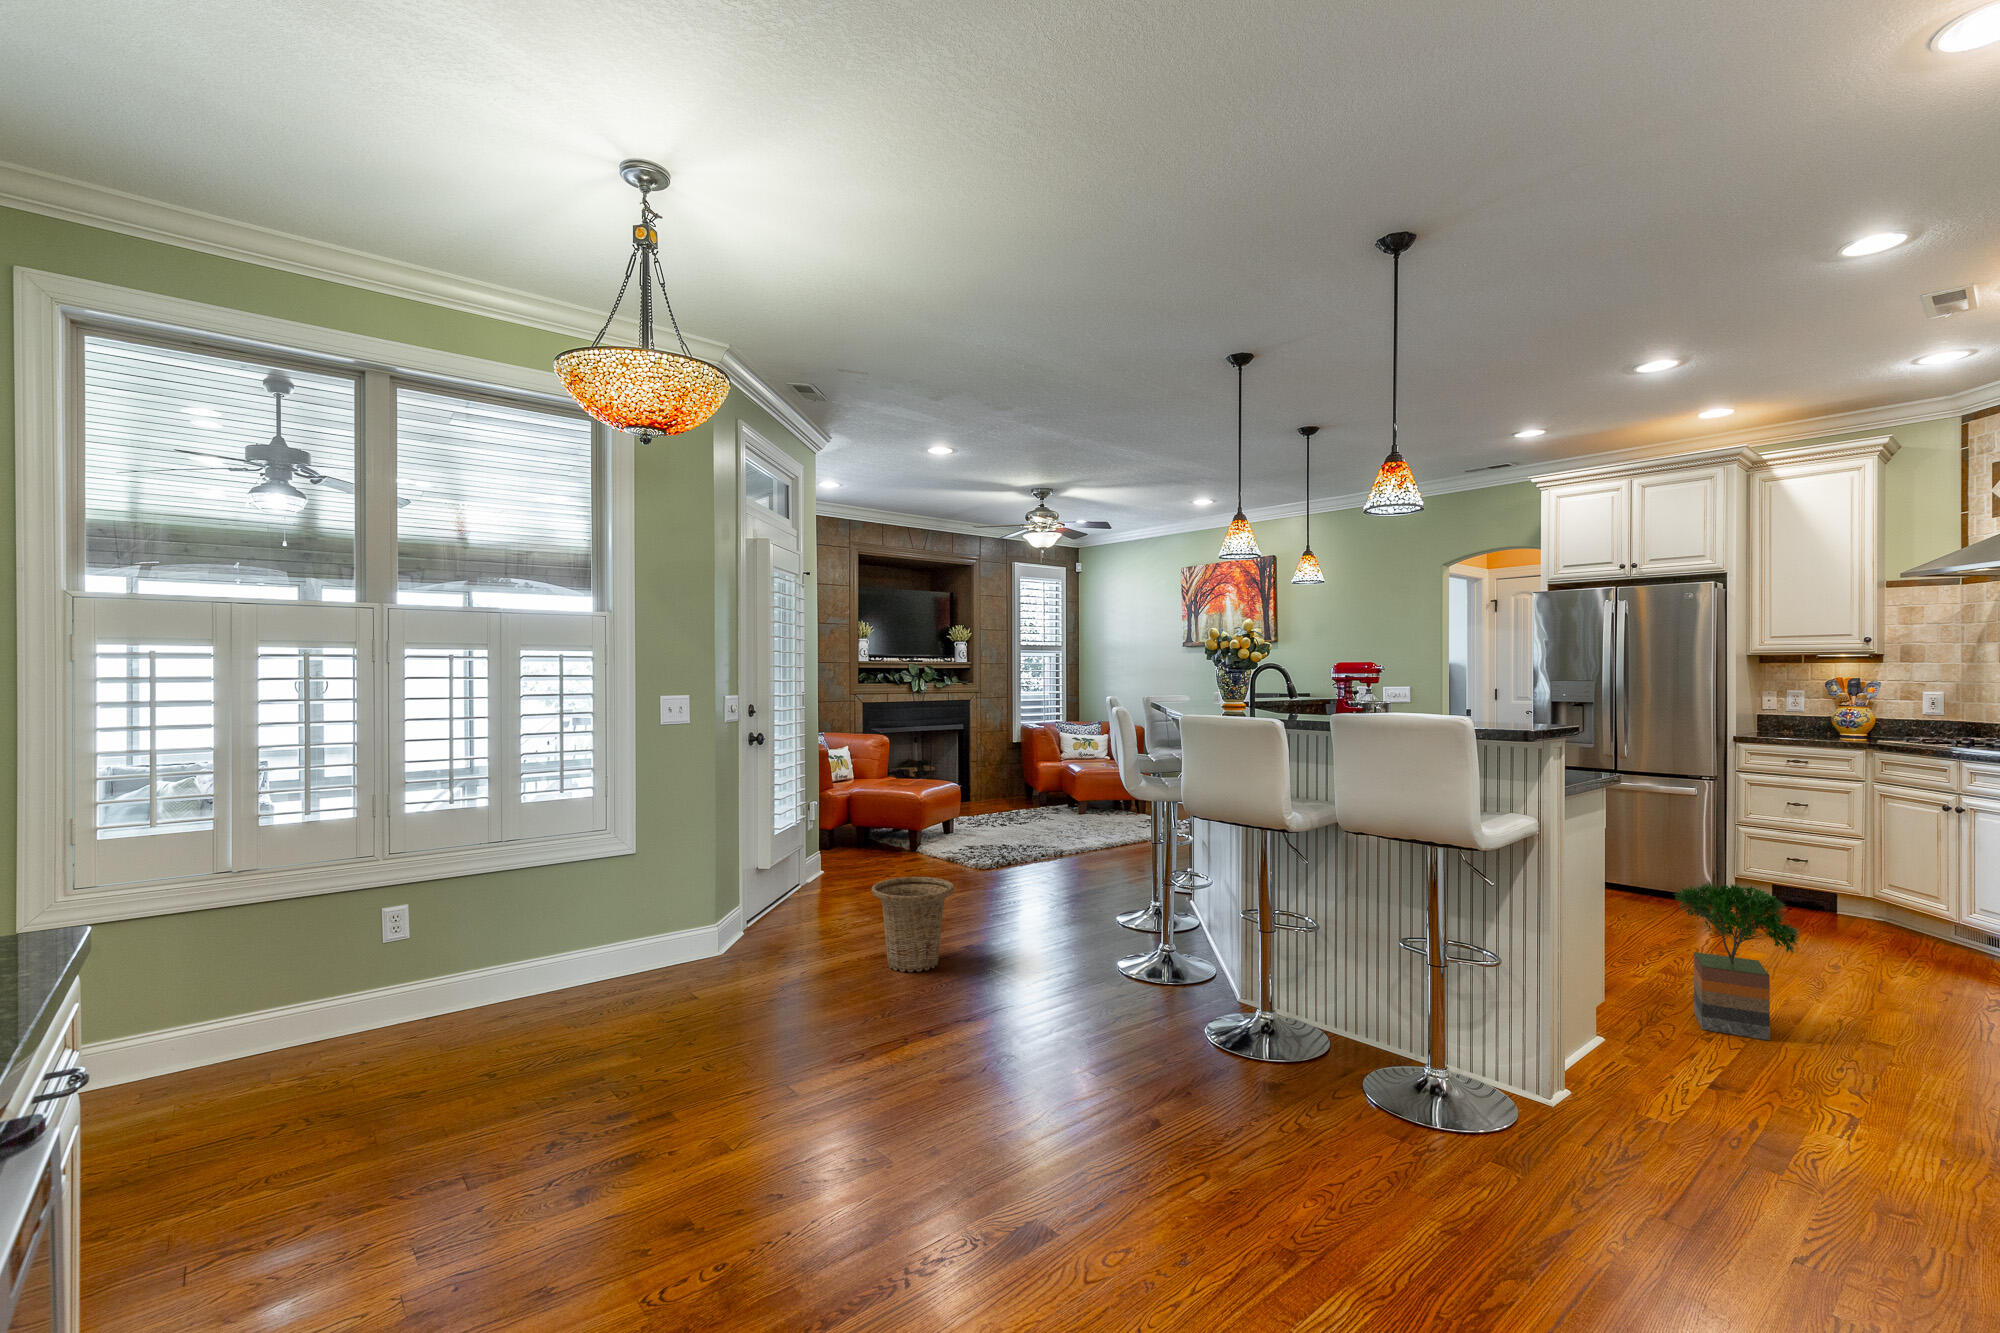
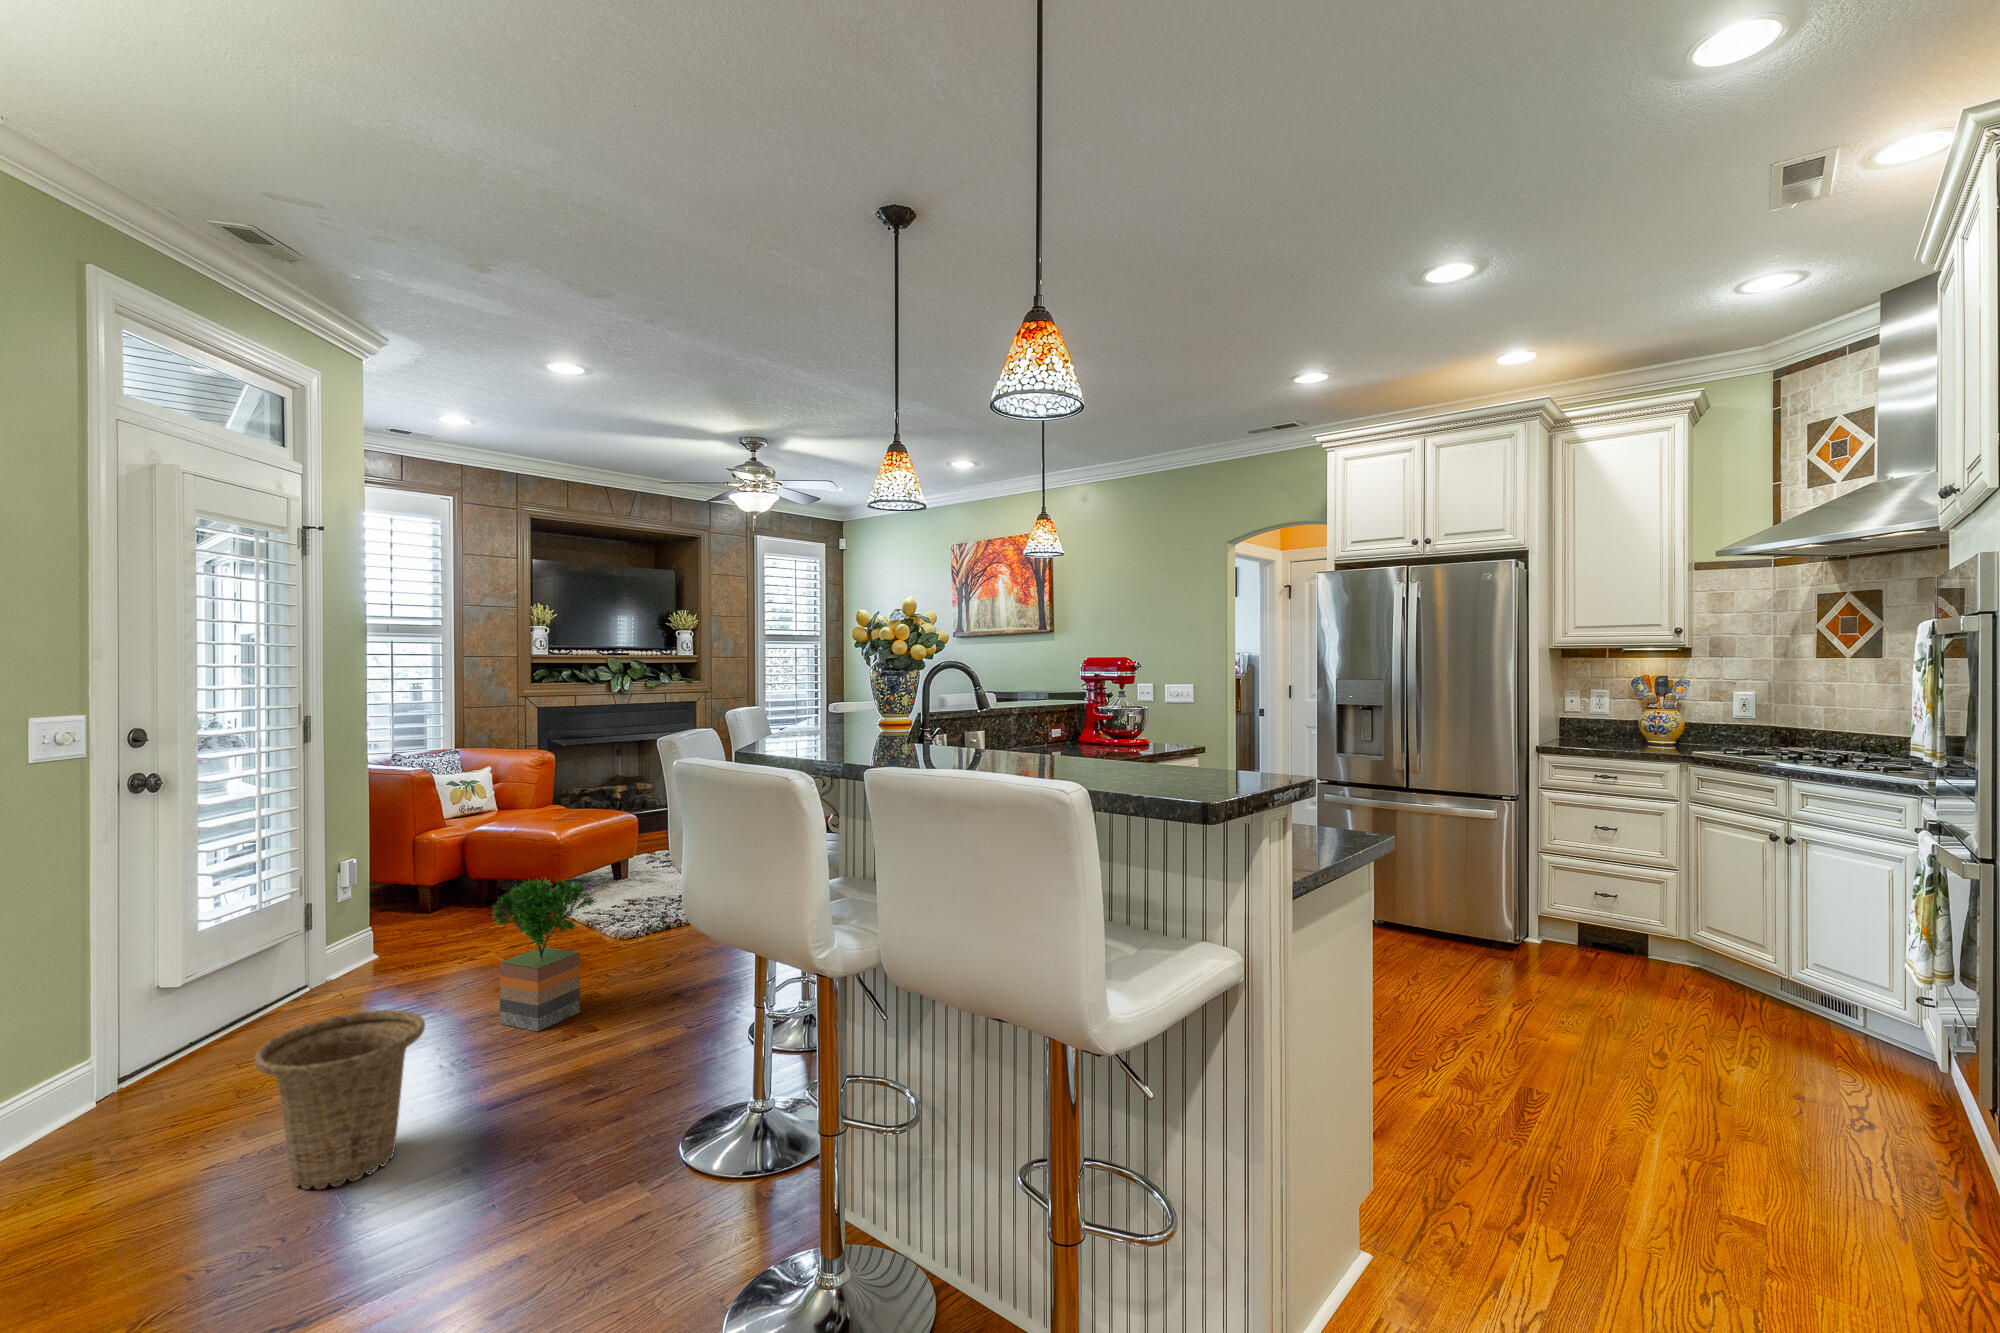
potted tree: present [1675,882,1799,1040] -> present [492,878,596,1032]

